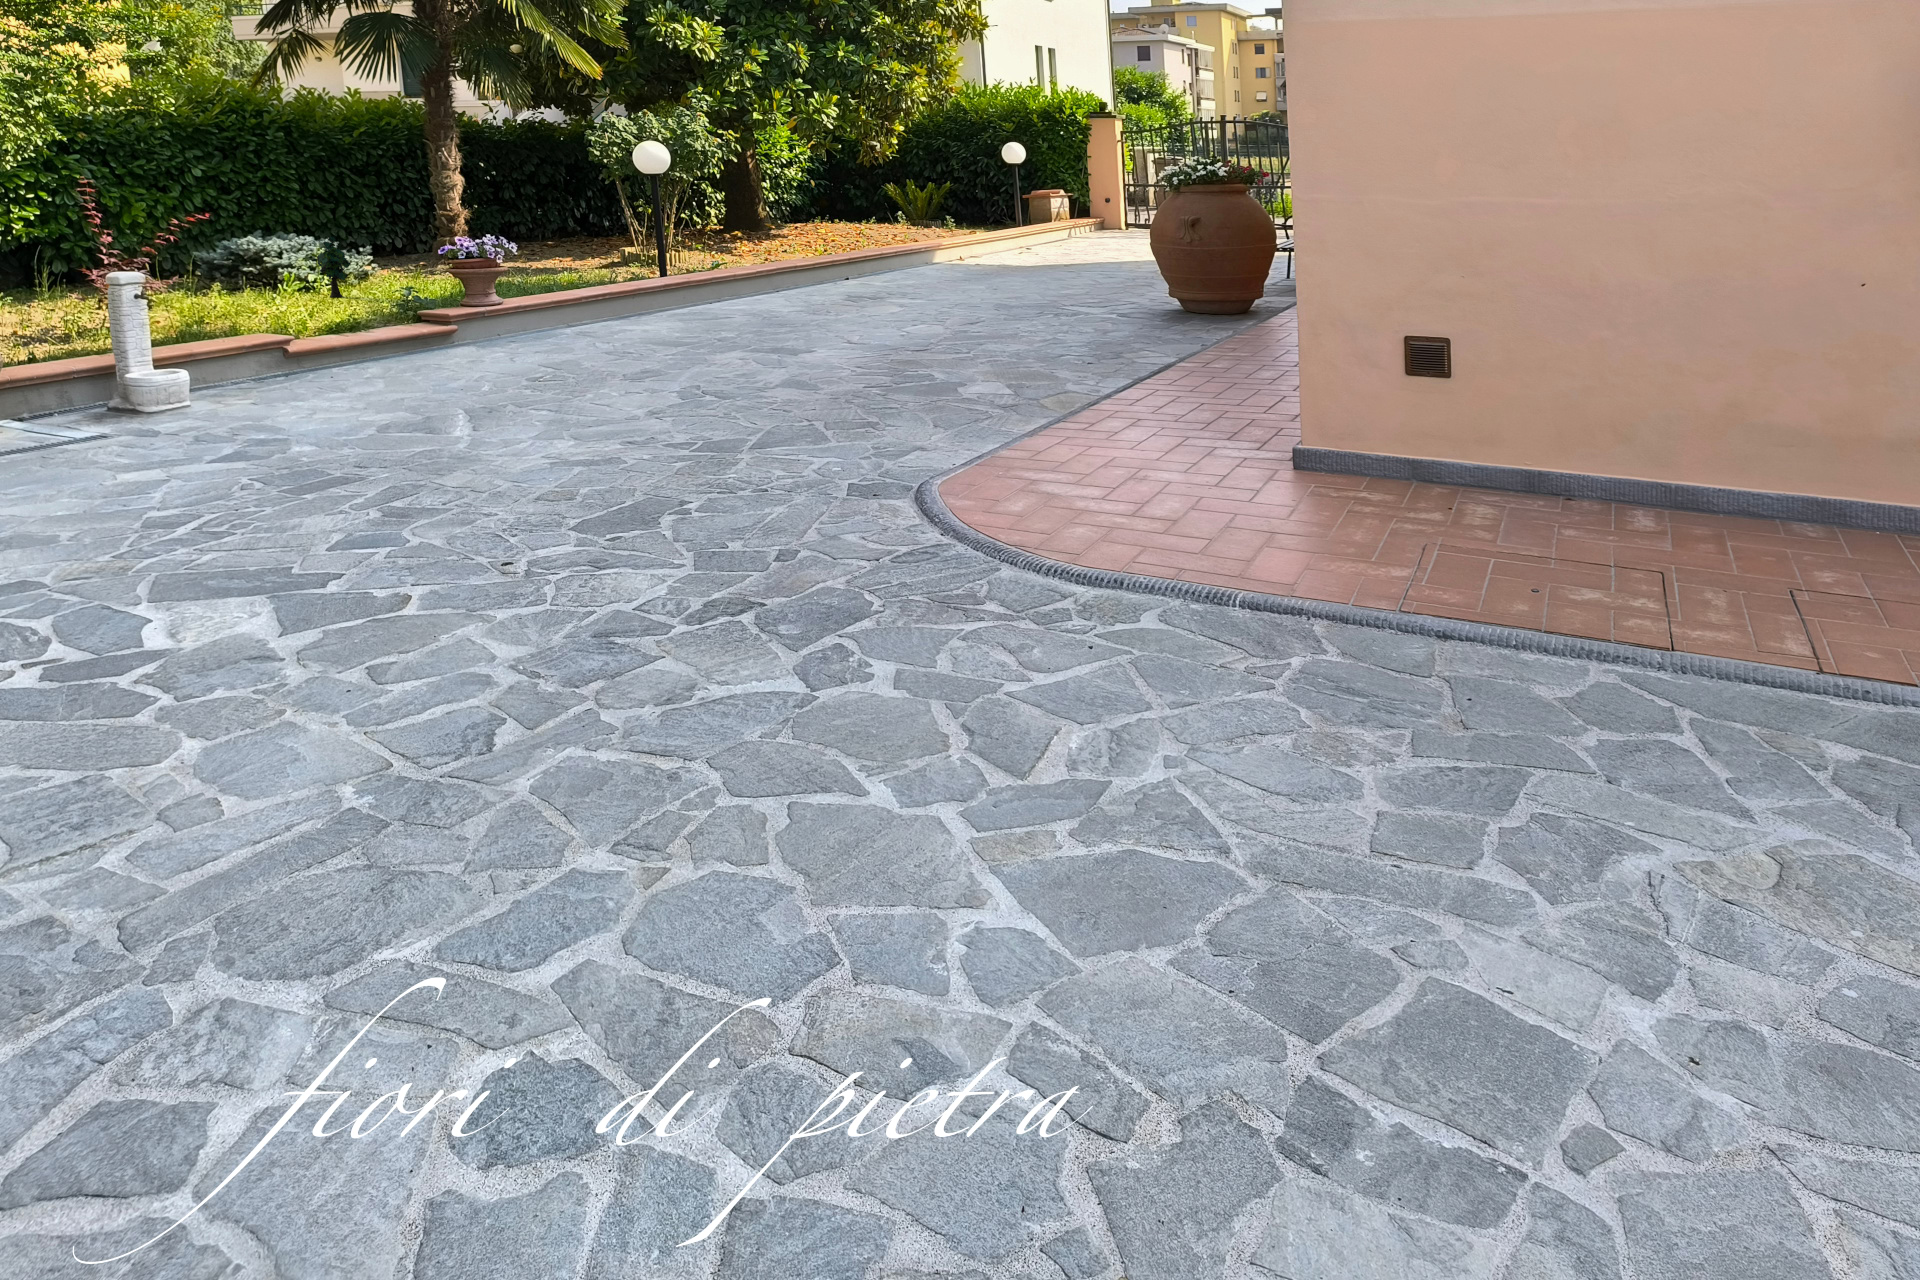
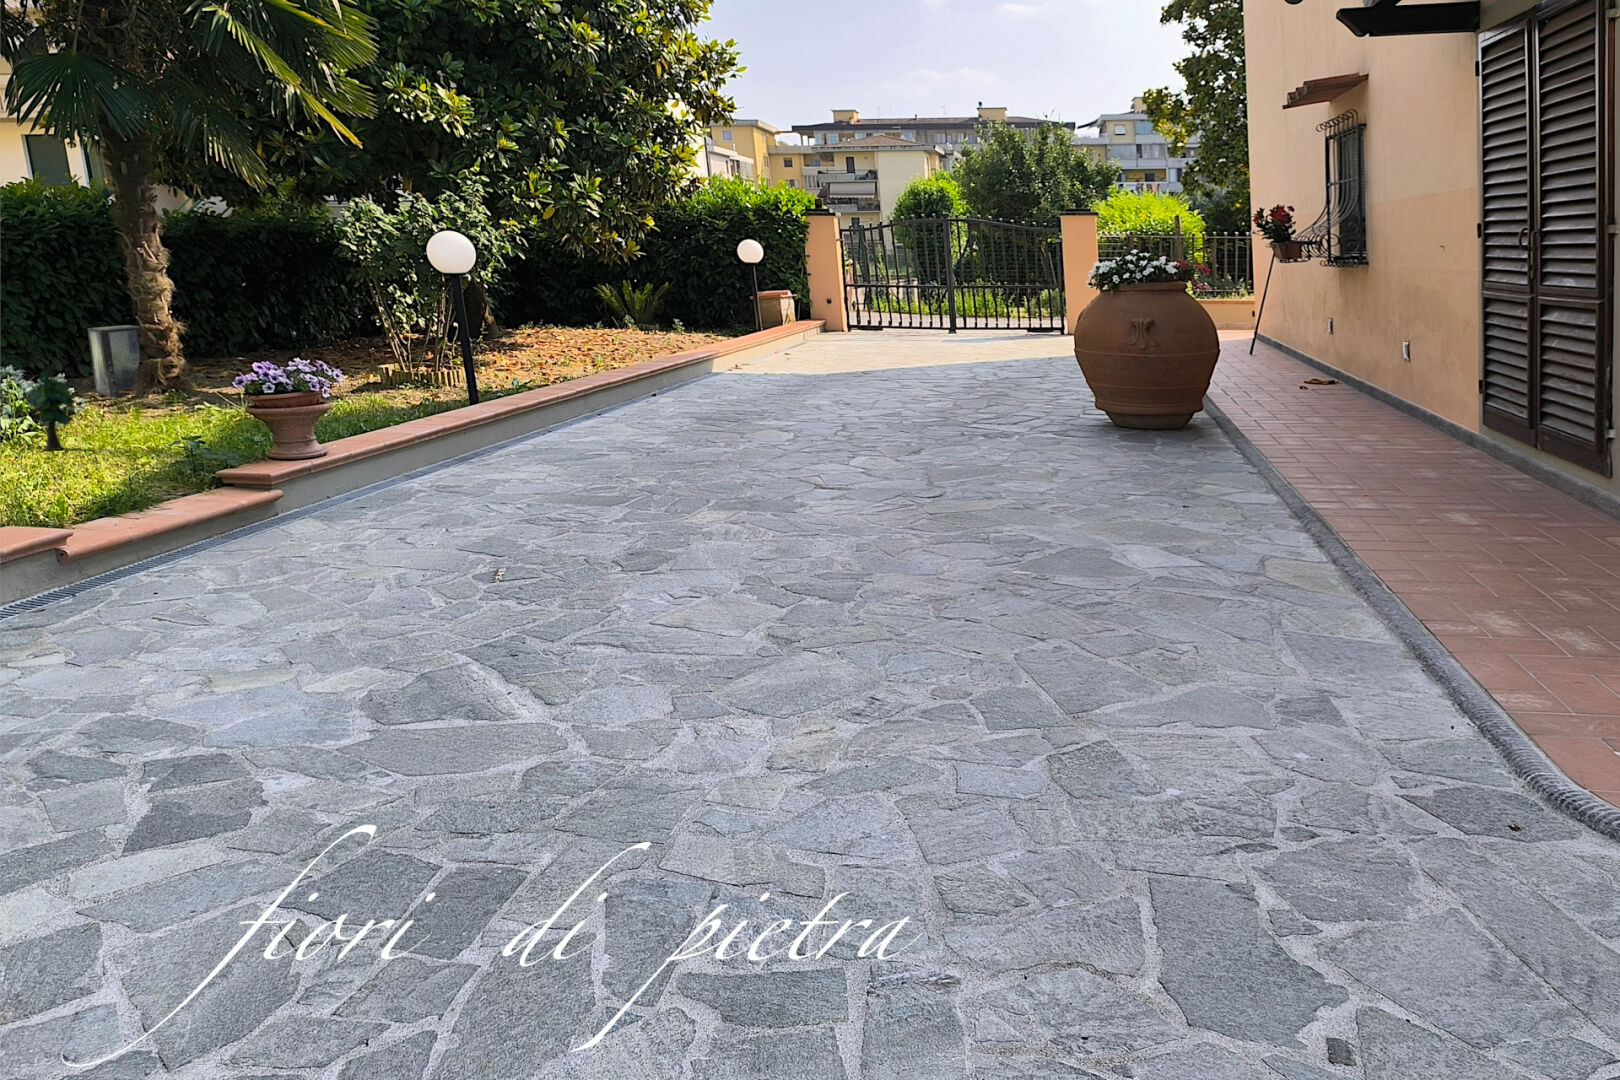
storage box: none [399,212,444,268] -> present [87,325,140,397]

